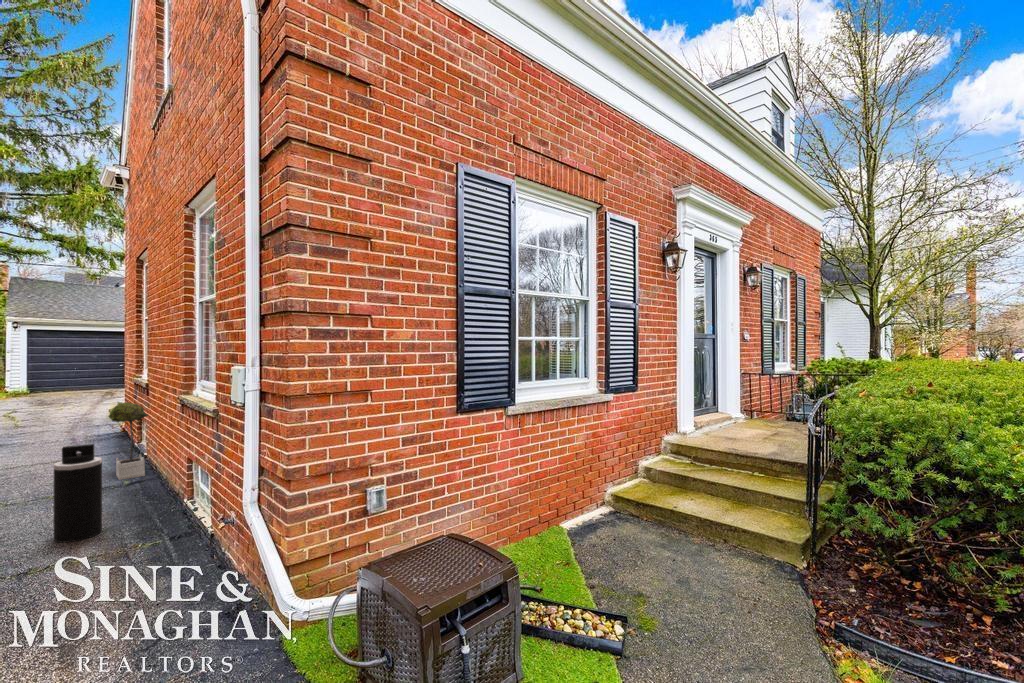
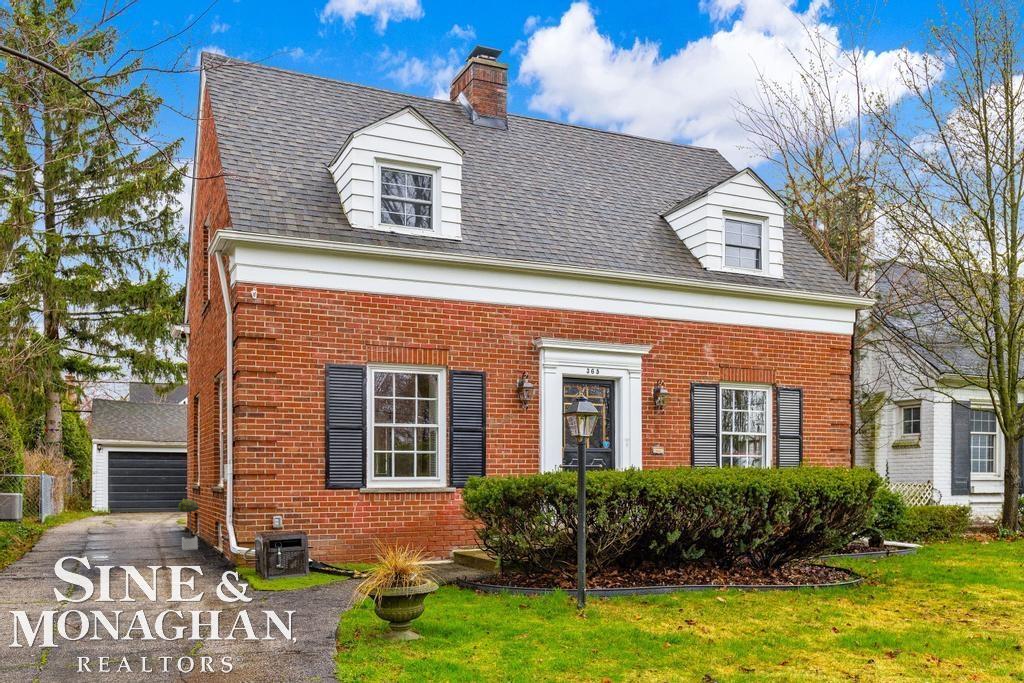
trash can: present [54,444,102,542] -> none [157,512,177,561]

